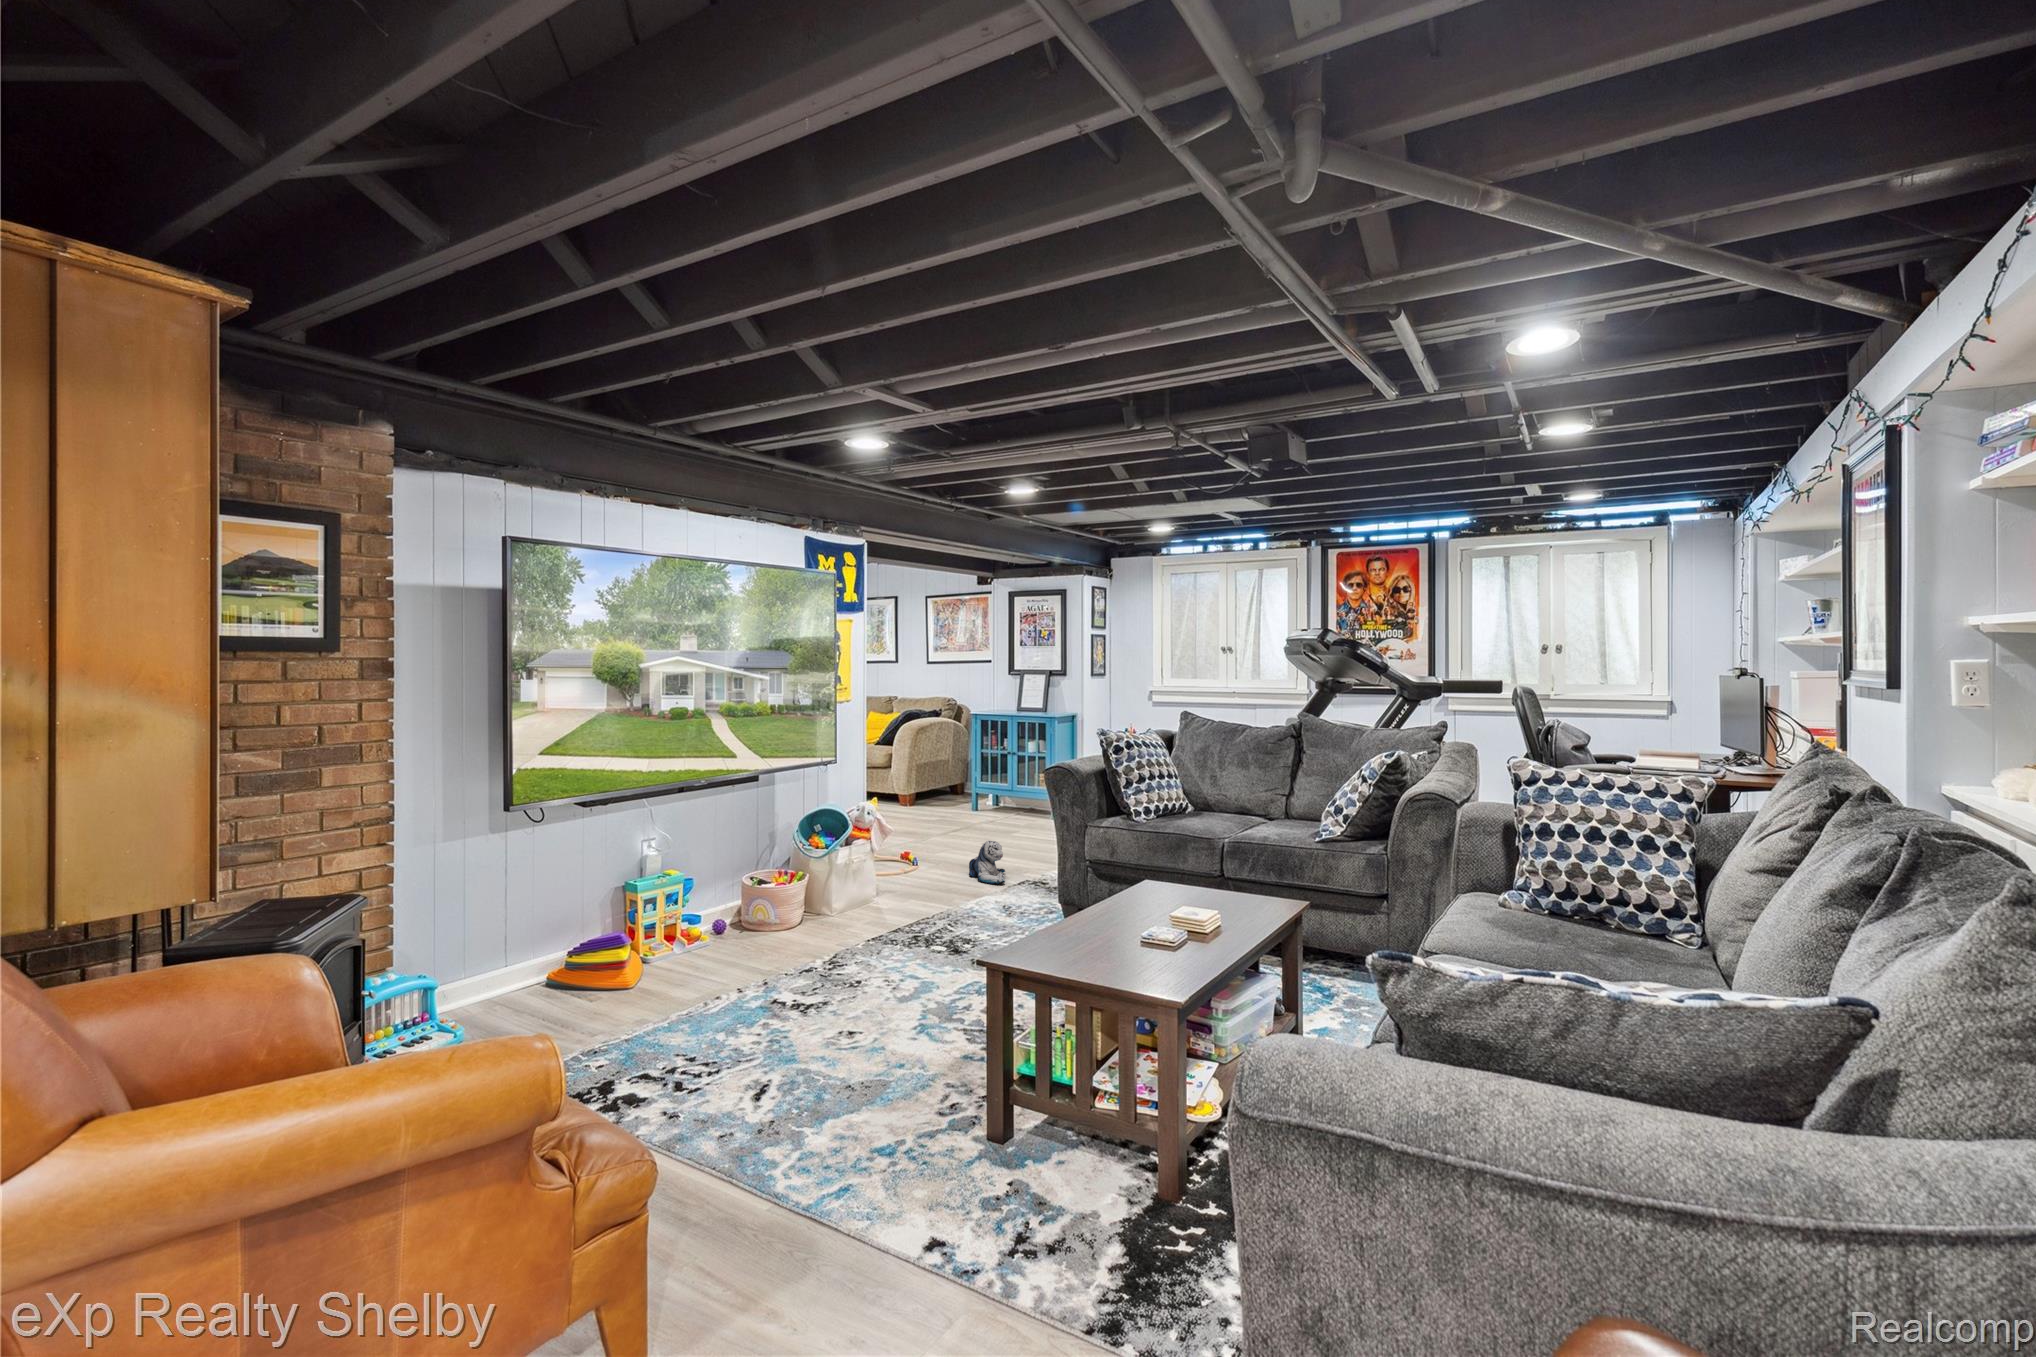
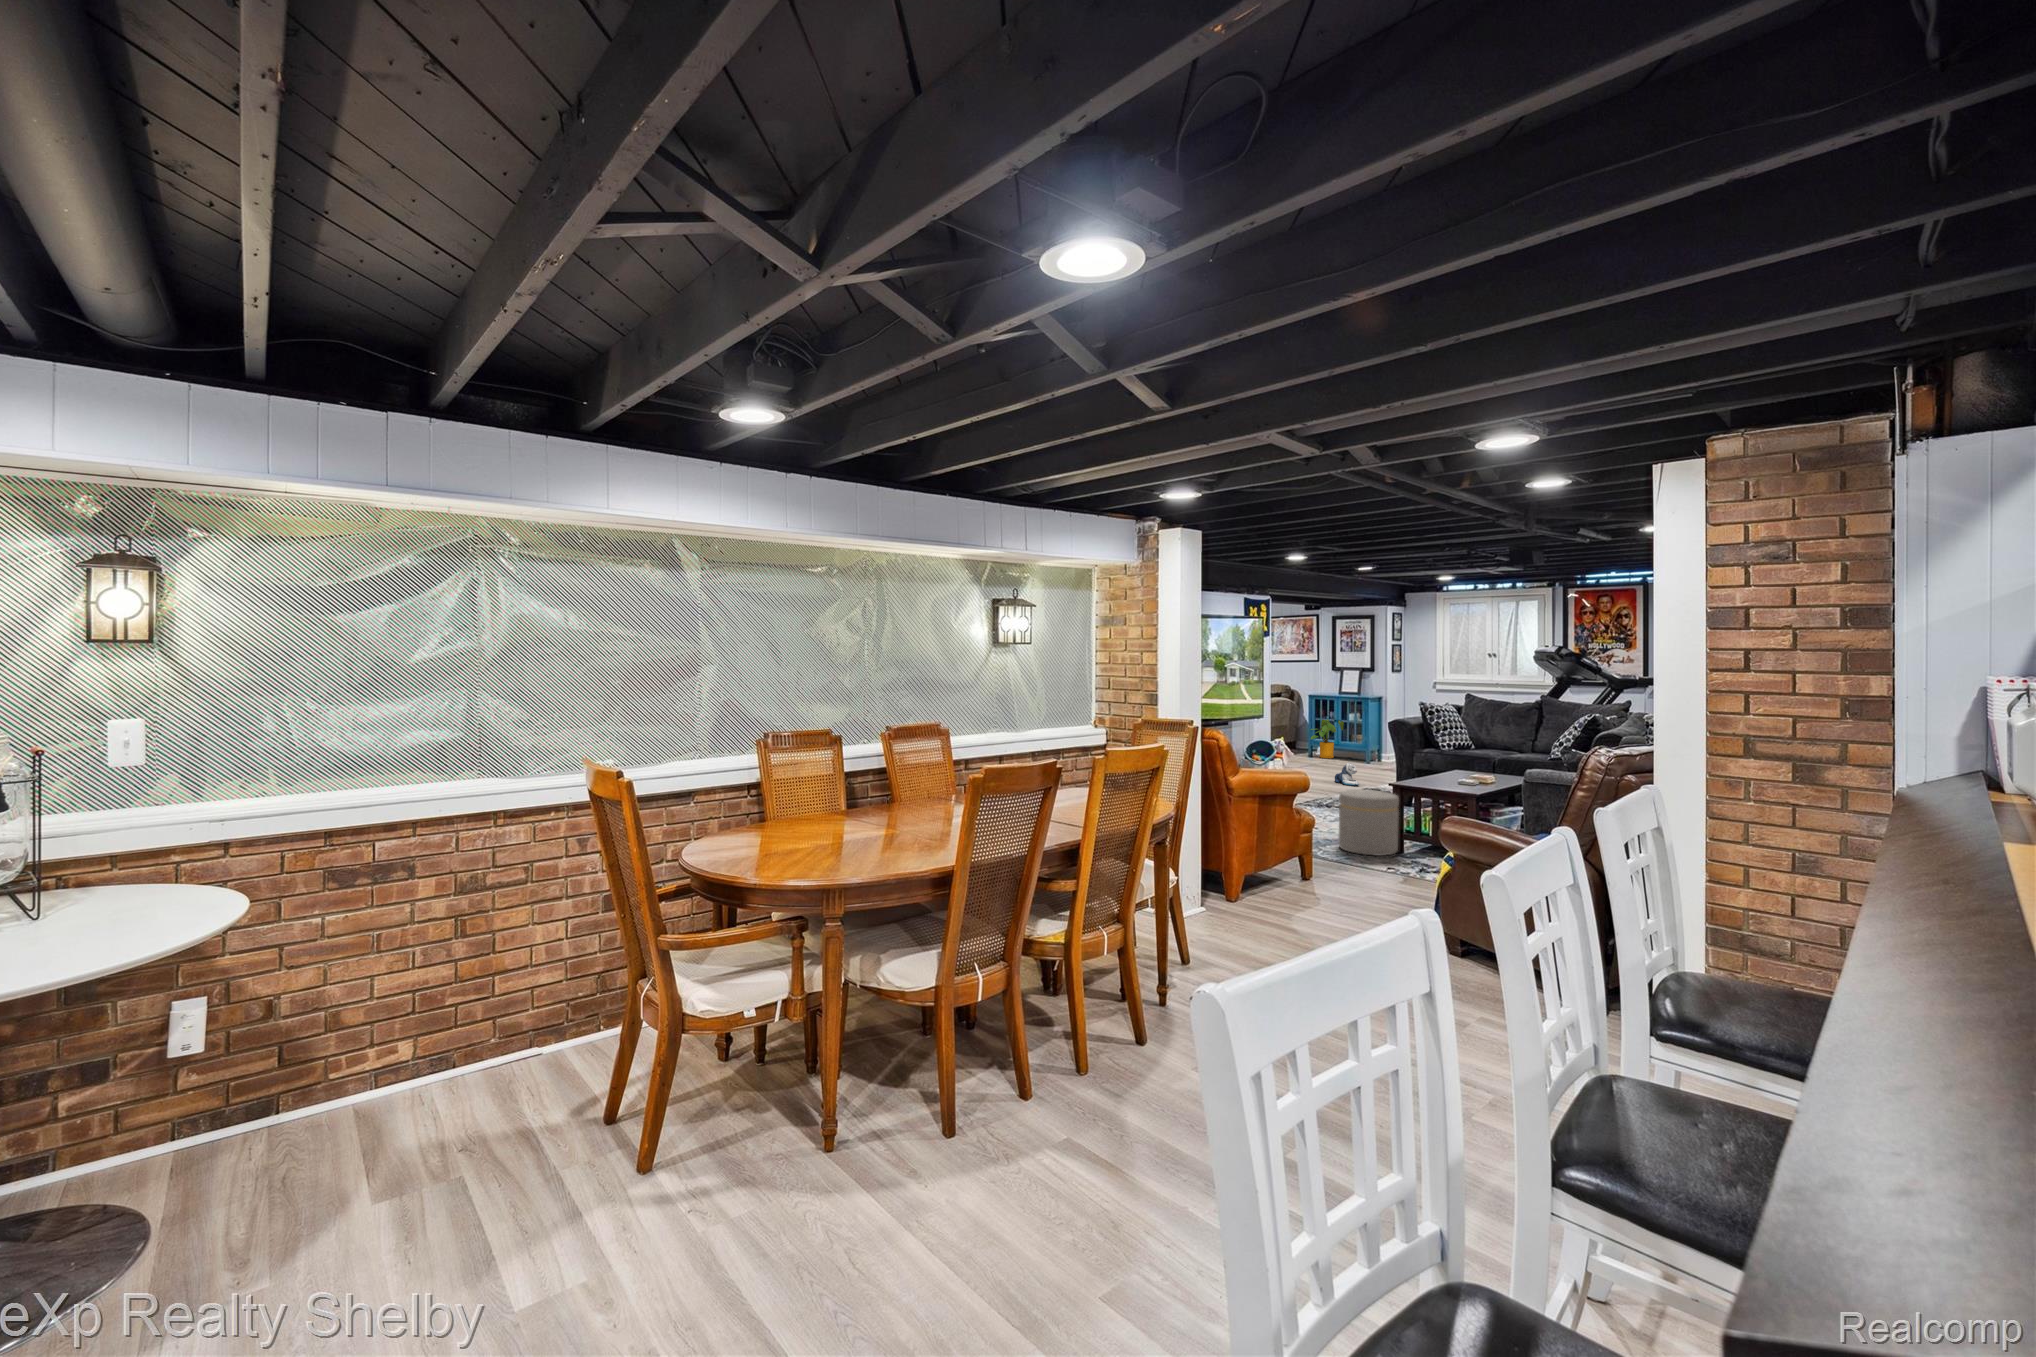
house plant: none [965,752,1020,815] -> present [1311,719,1344,758]
ottoman: none [787,995,953,1233] -> present [1339,790,1399,856]

